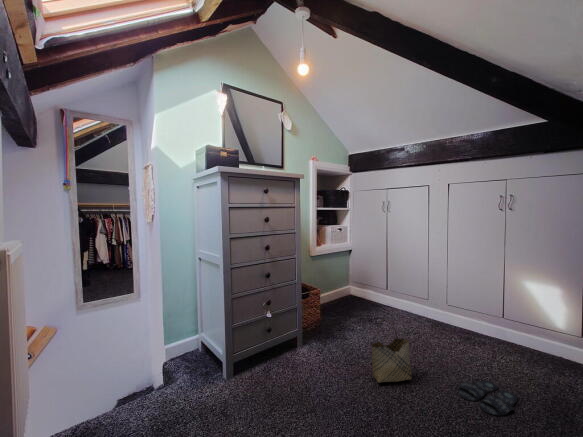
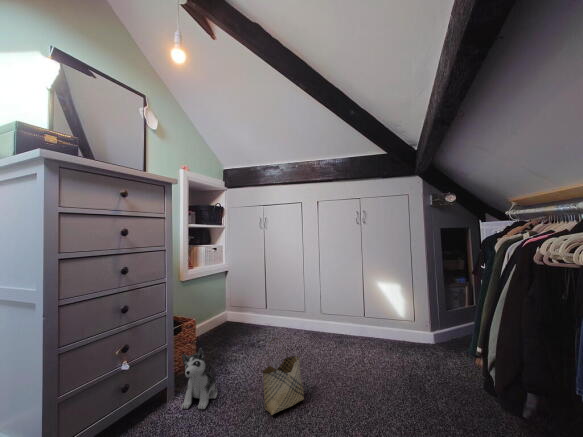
plush toy: none [307,313,335,361] -> present [181,348,218,409]
slippers: present [459,380,518,416] -> none [345,378,390,411]

